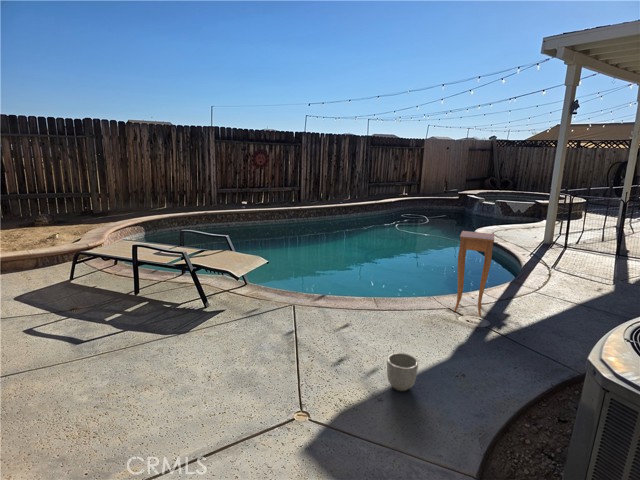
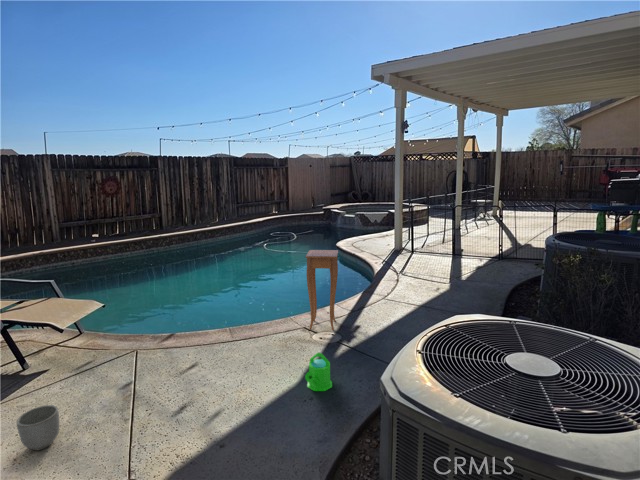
watering can: none [458,333,486,372] -> present [305,353,332,391]
planter: present [387,353,418,391] -> present [17,405,59,450]

